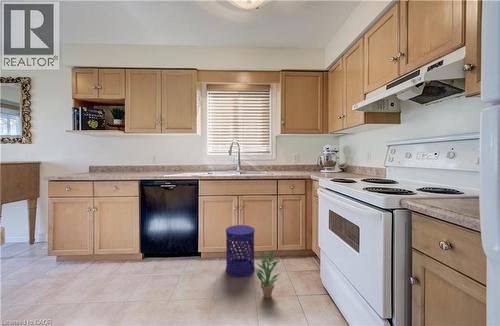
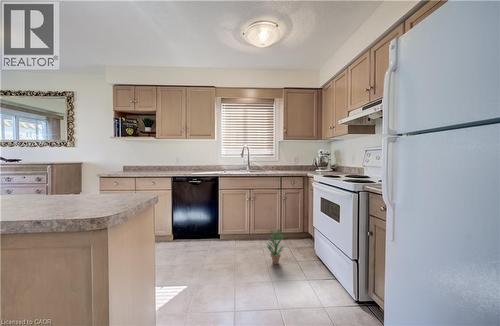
waste bin: present [226,225,255,277] -> none [241,213,264,252]

